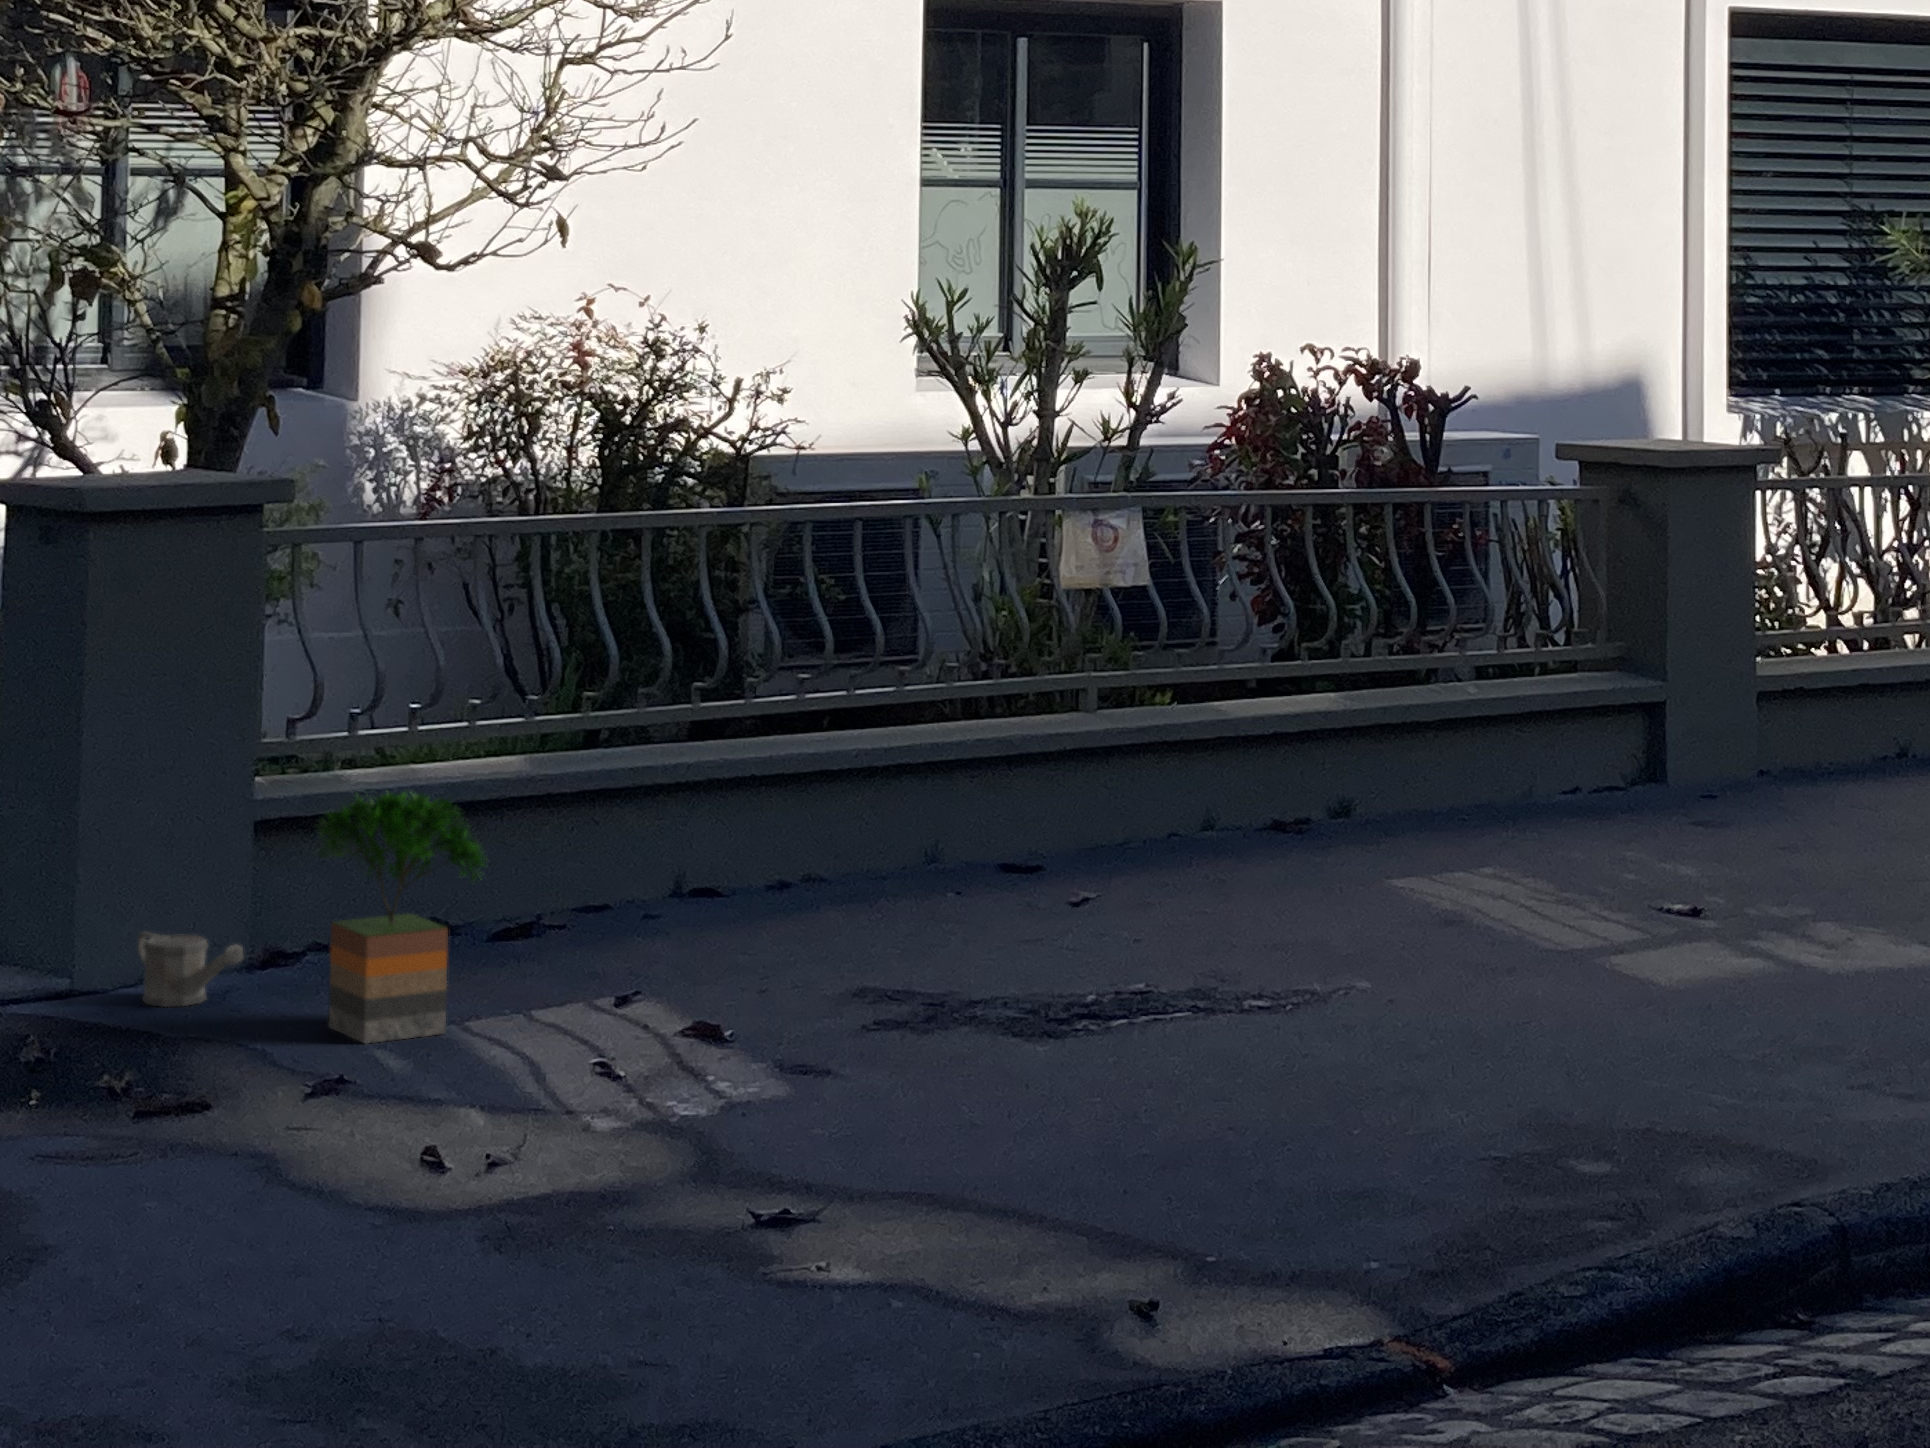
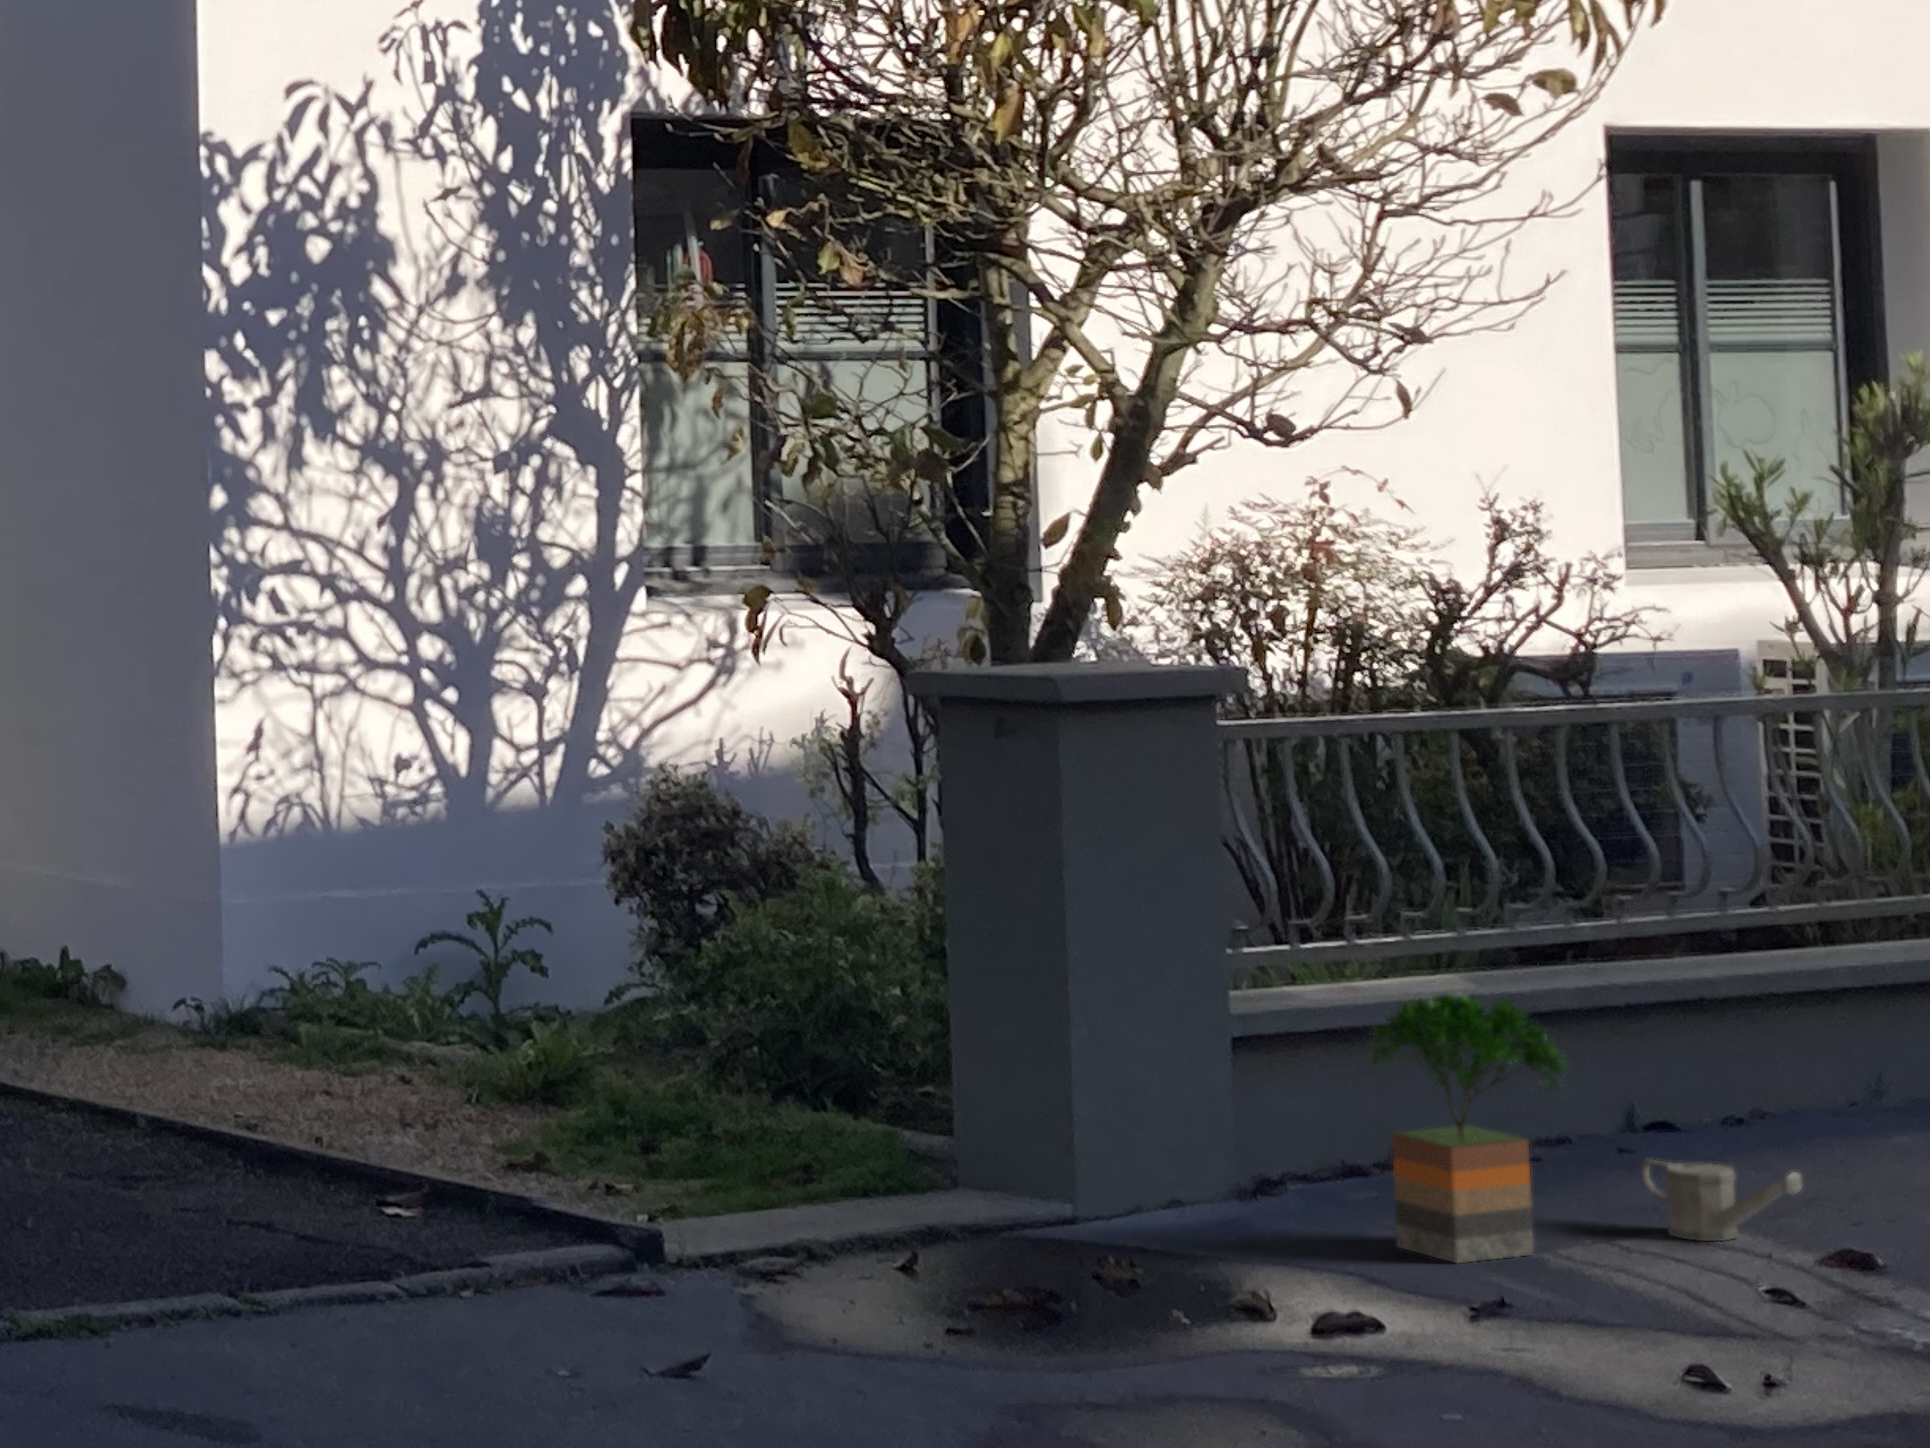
watering can: present [137,932,243,1007] -> present [1641,1160,1801,1241]

